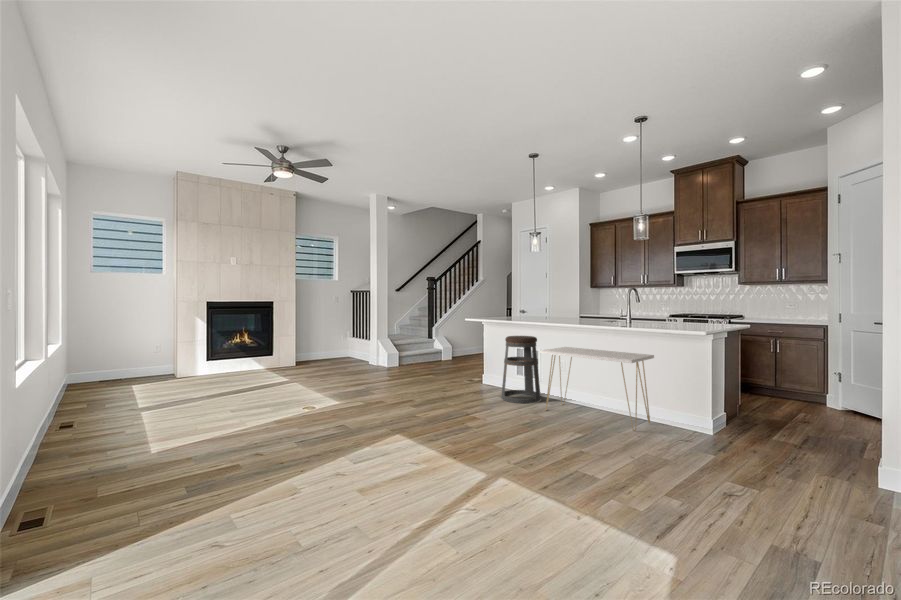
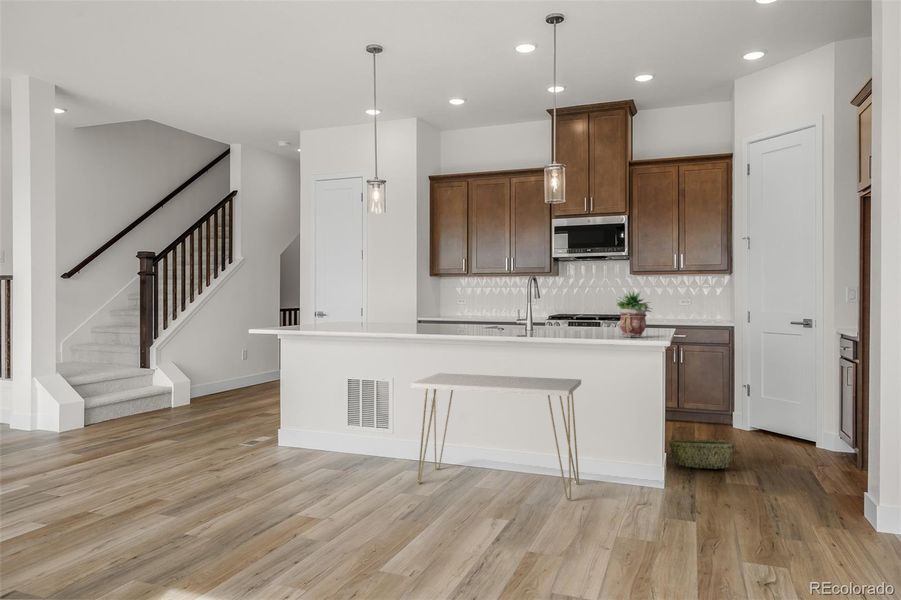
potted plant: none [678,296,708,328] -> present [617,292,651,336]
bar stool: present [501,336,541,403] -> none [329,358,398,476]
woven basket: none [732,405,791,430] -> present [669,440,735,469]

